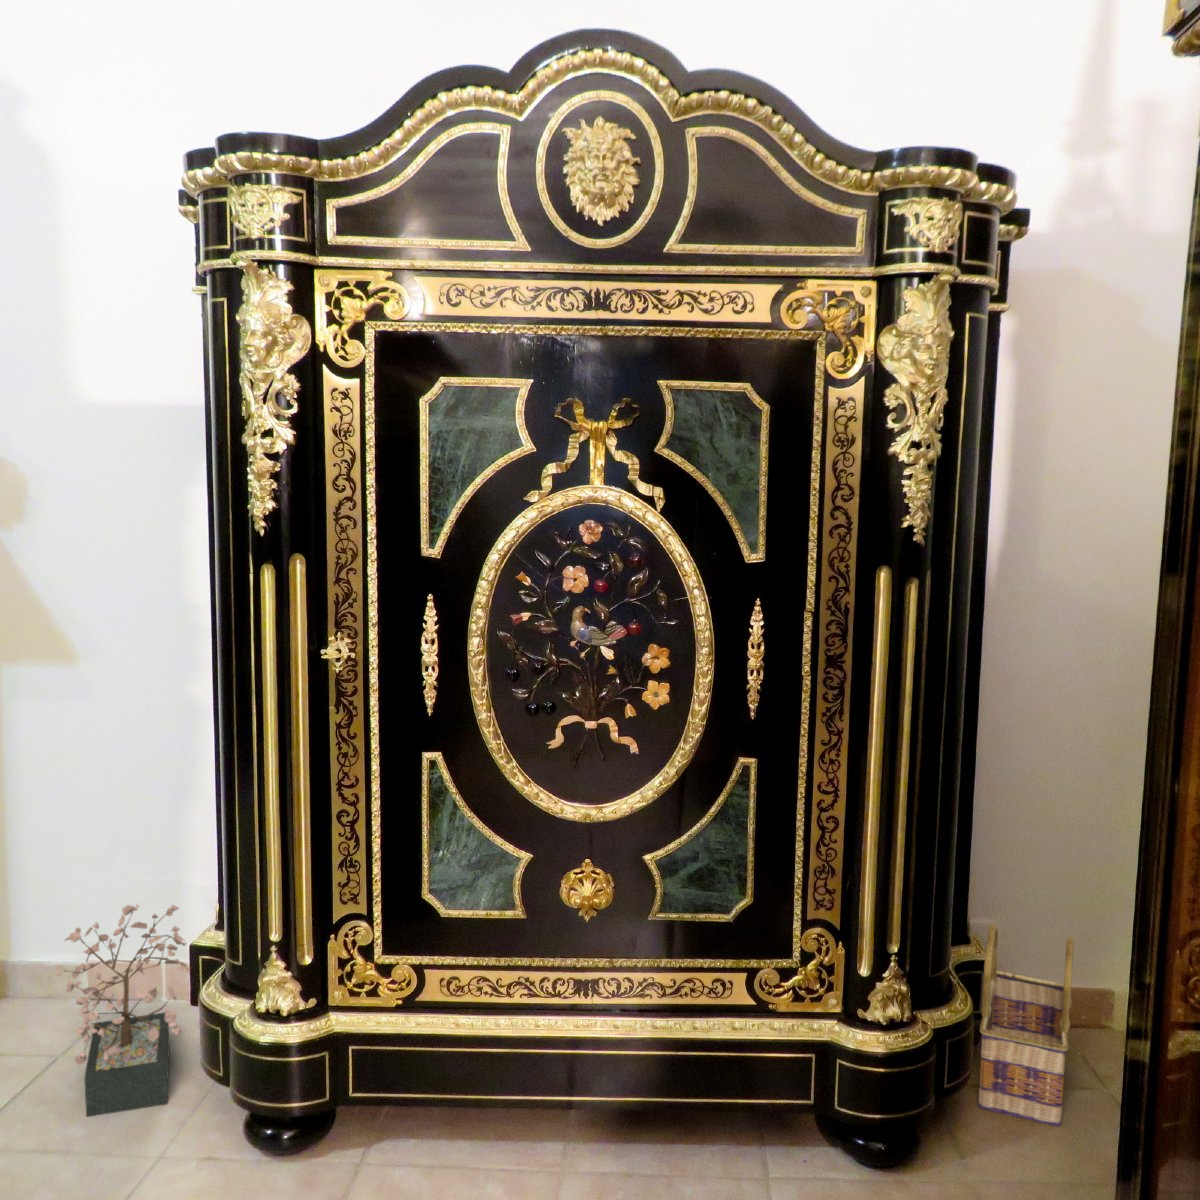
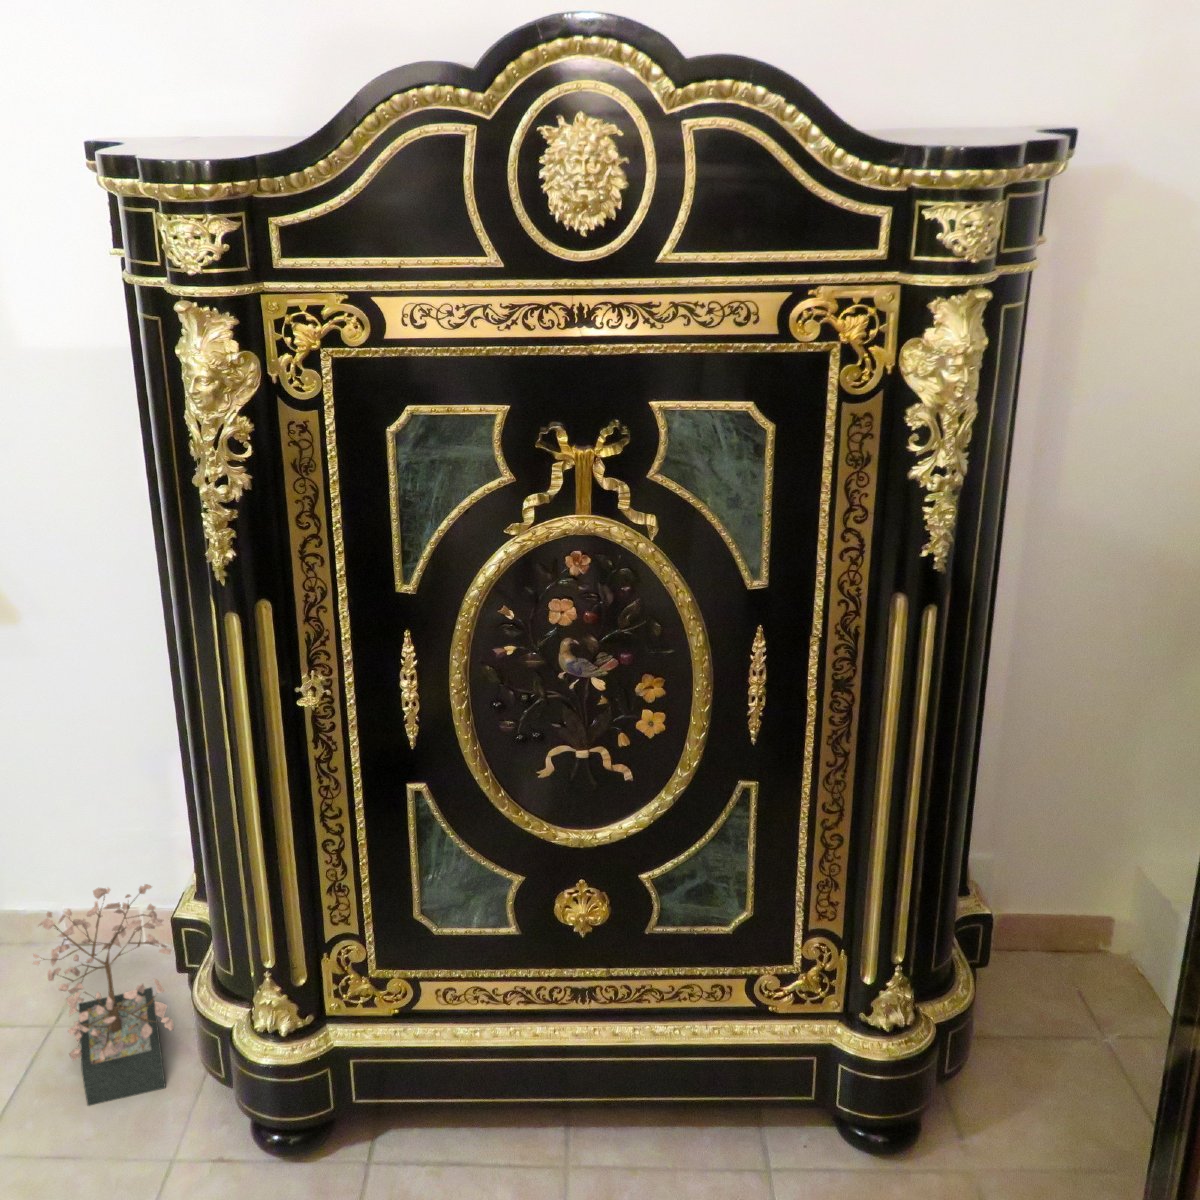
basket: present [979,924,1074,1126] -> none [980,889,1088,1088]

